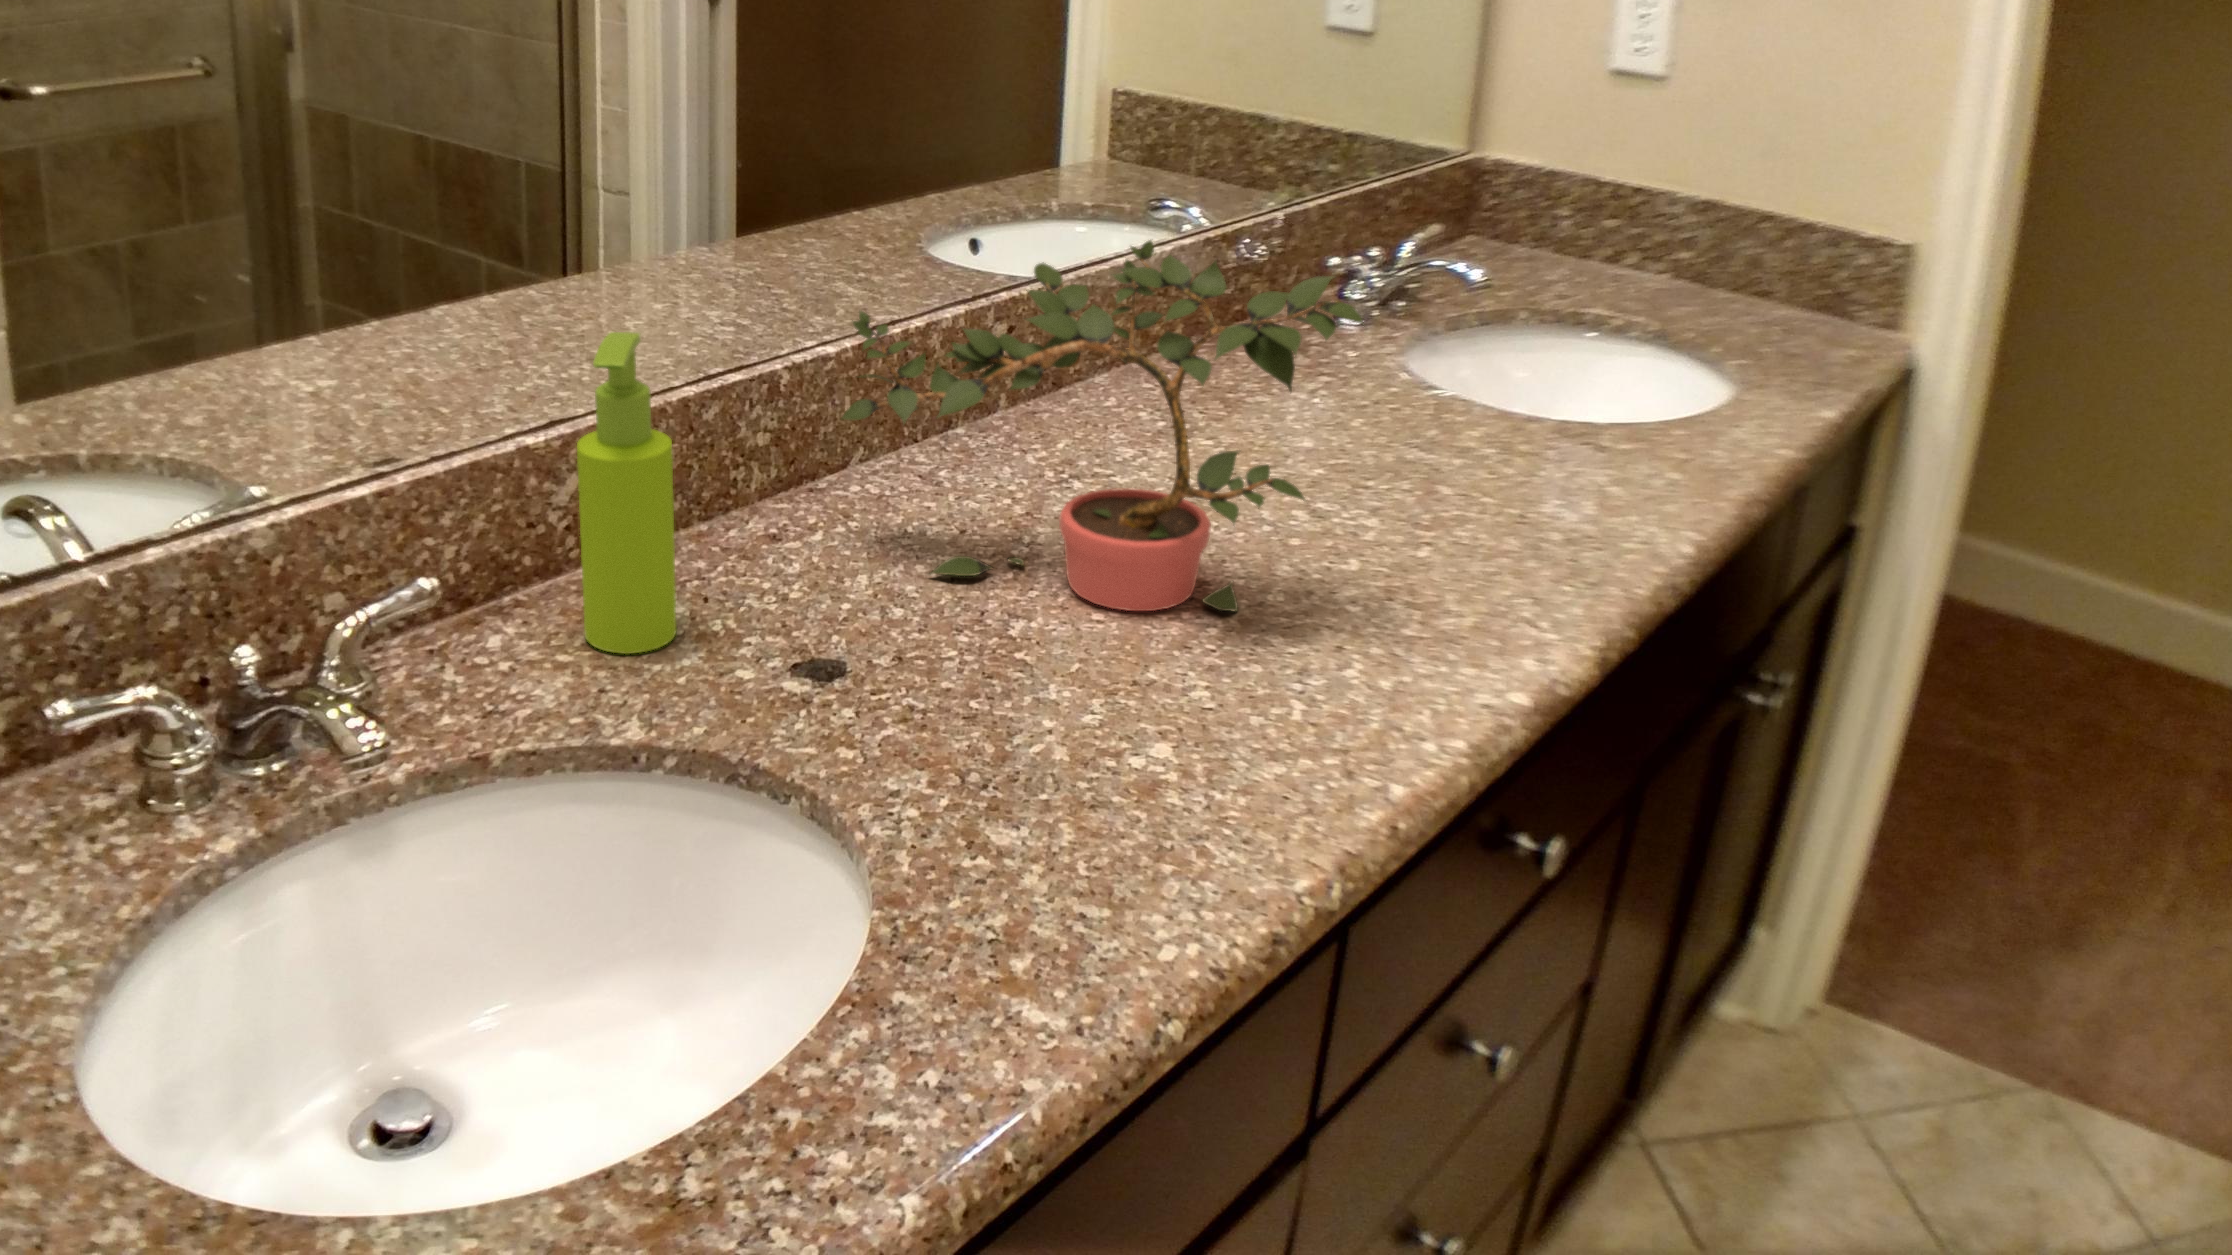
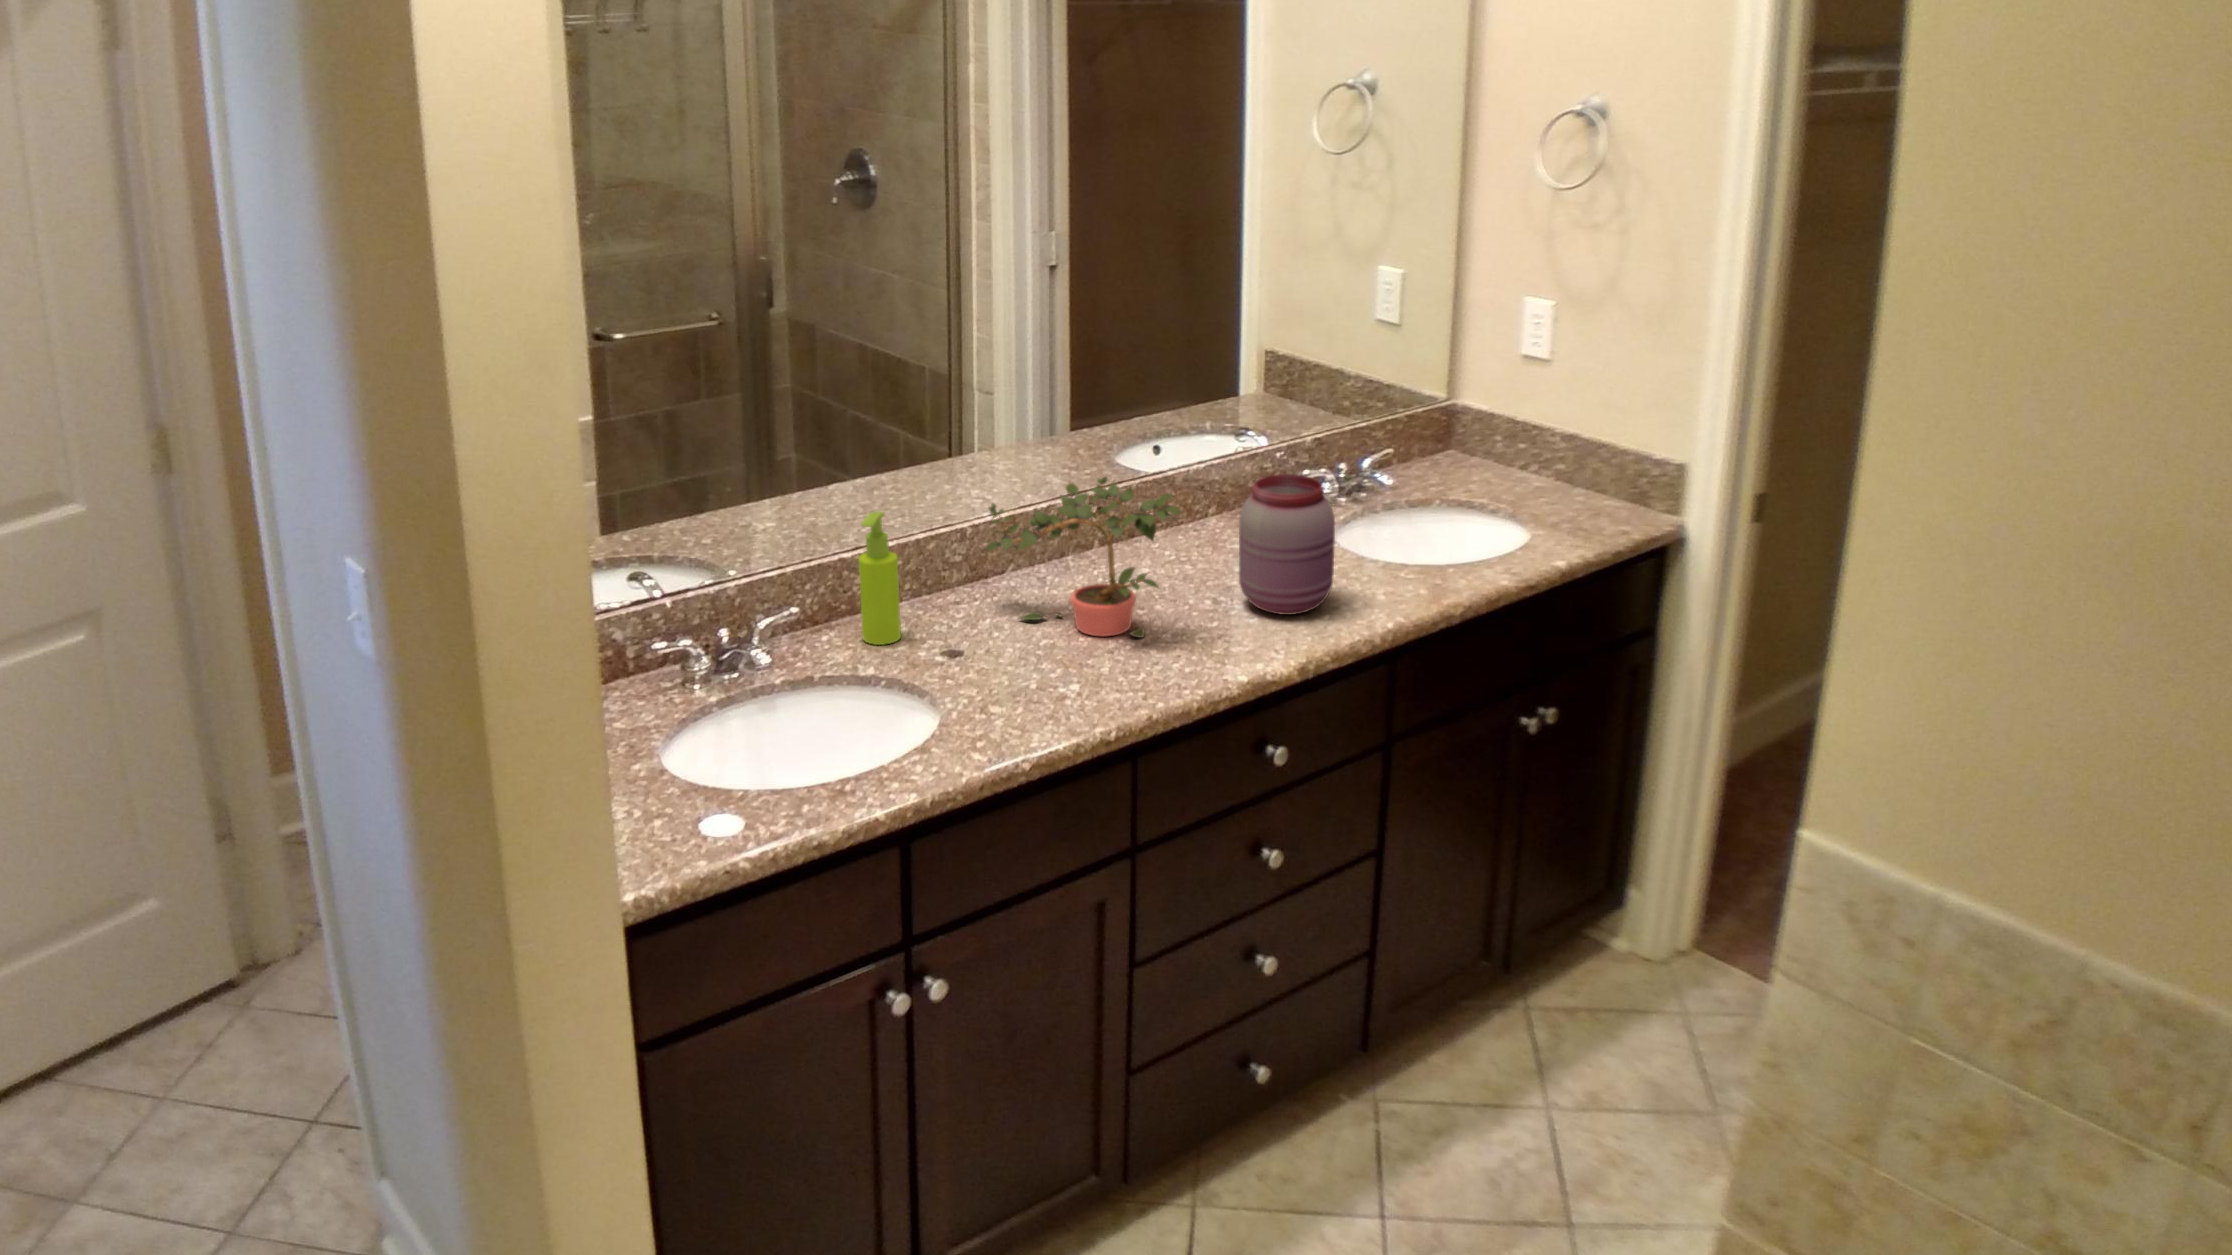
jar: none [1382,239,1616,543] -> present [1239,474,1335,615]

